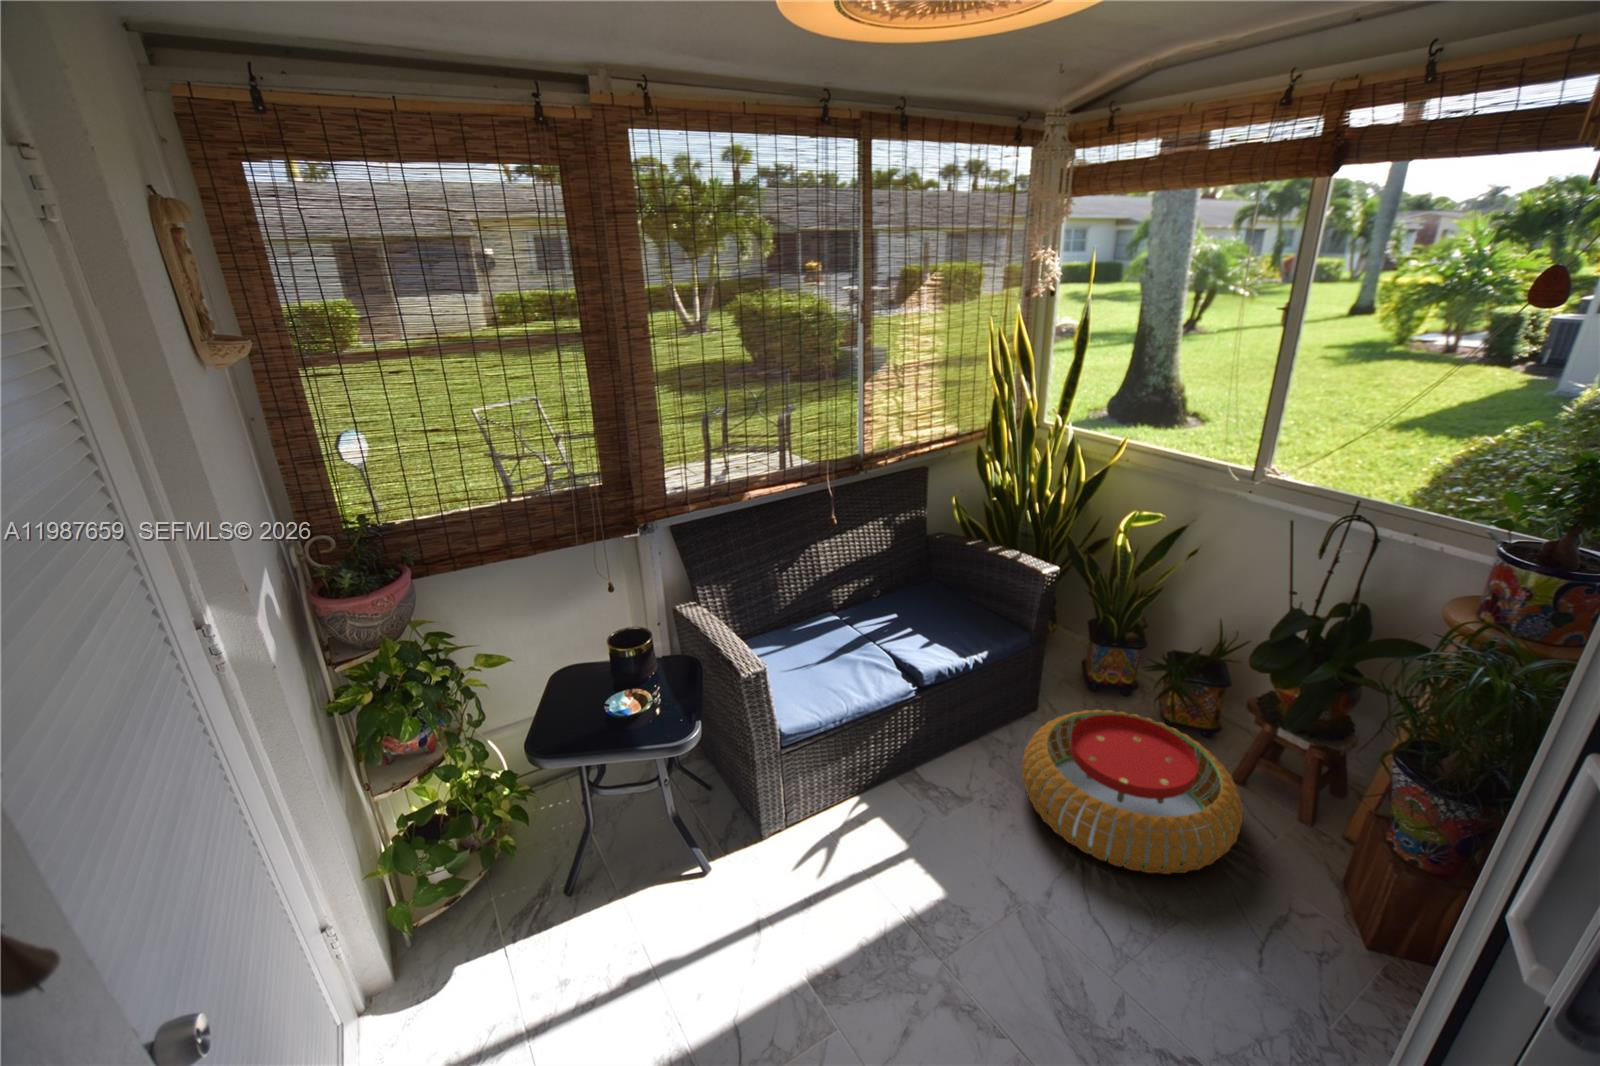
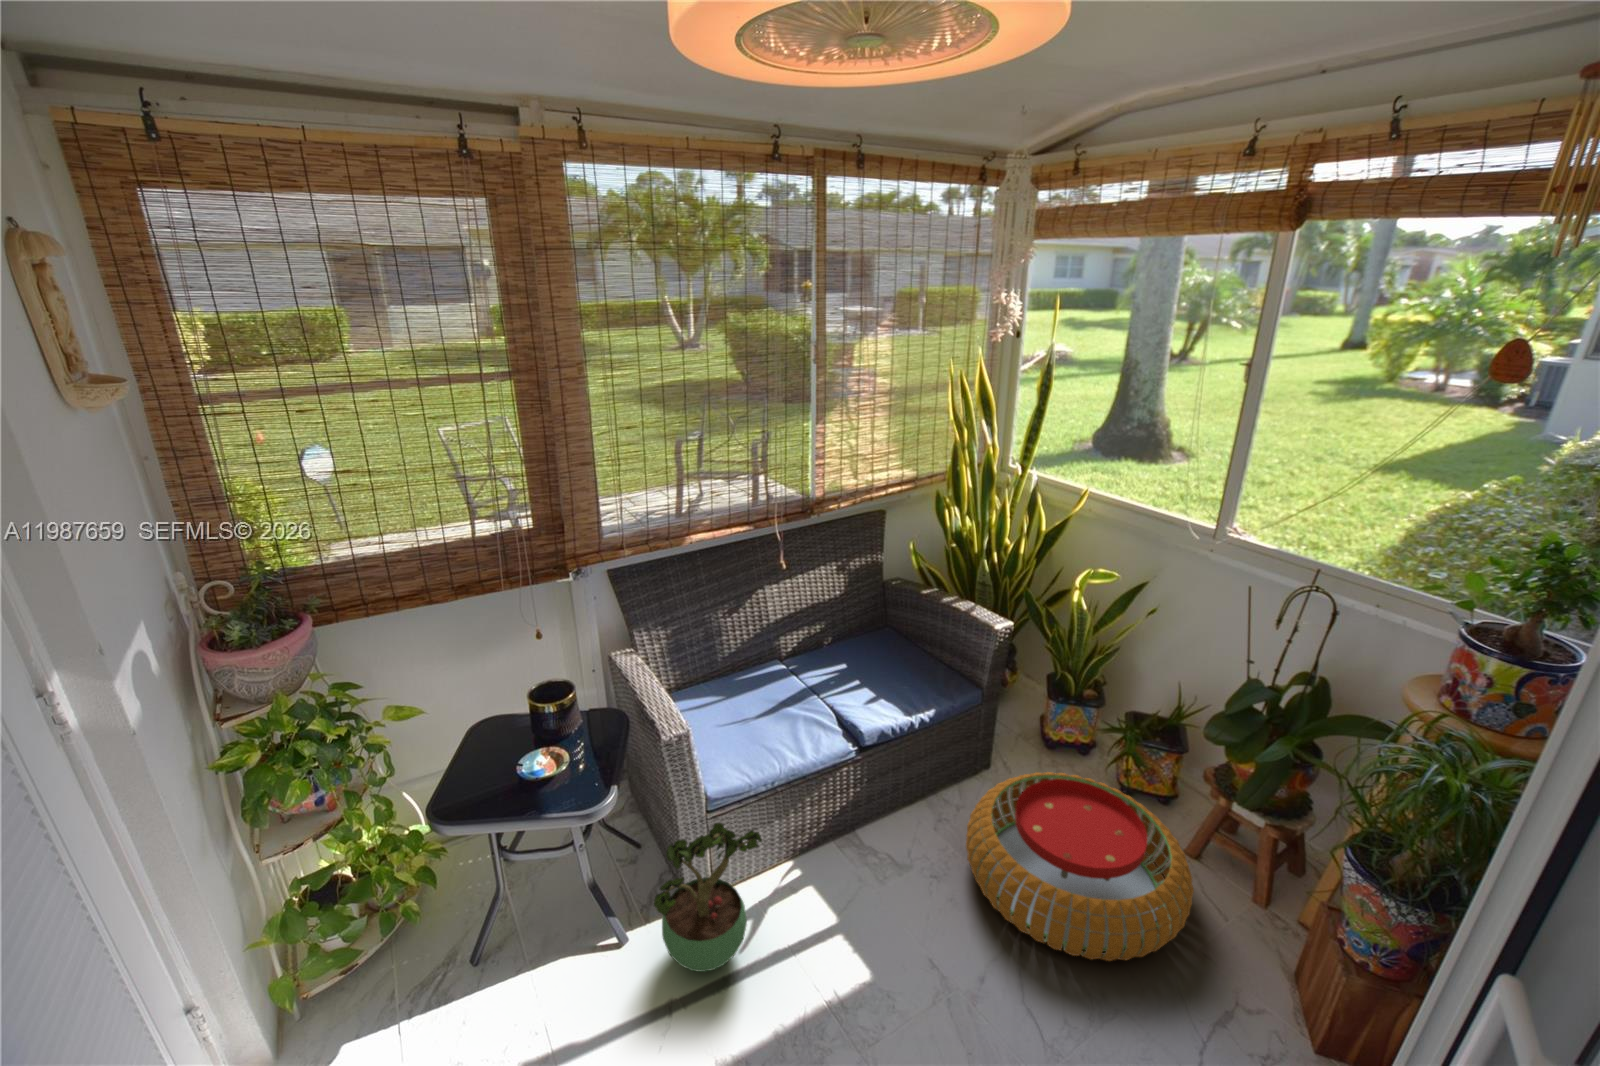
potted plant: none [744,750,843,893] -> present [654,823,762,972]

